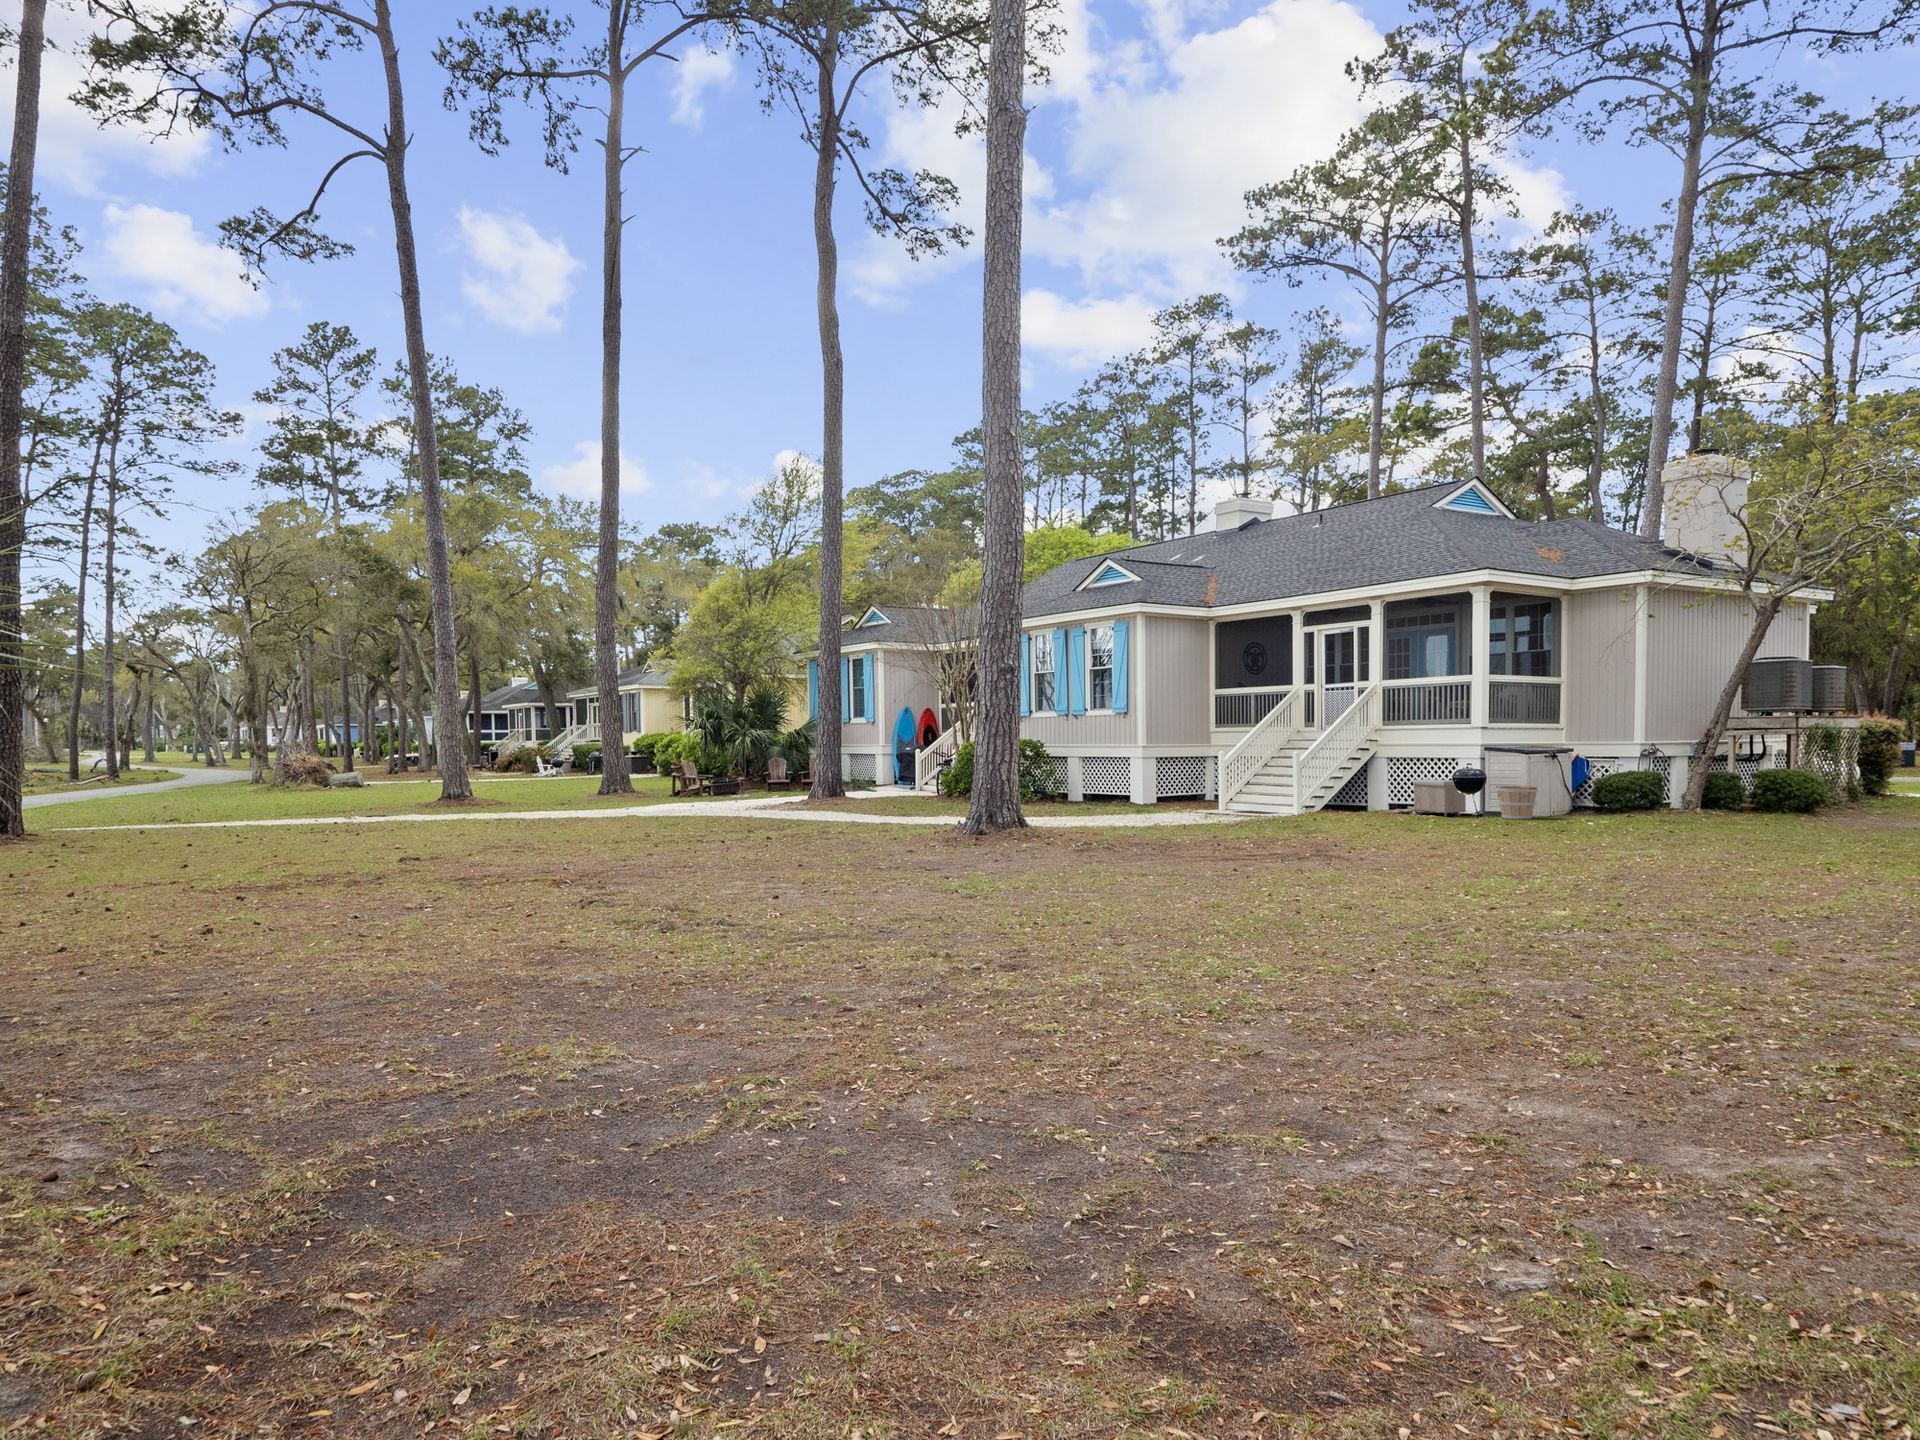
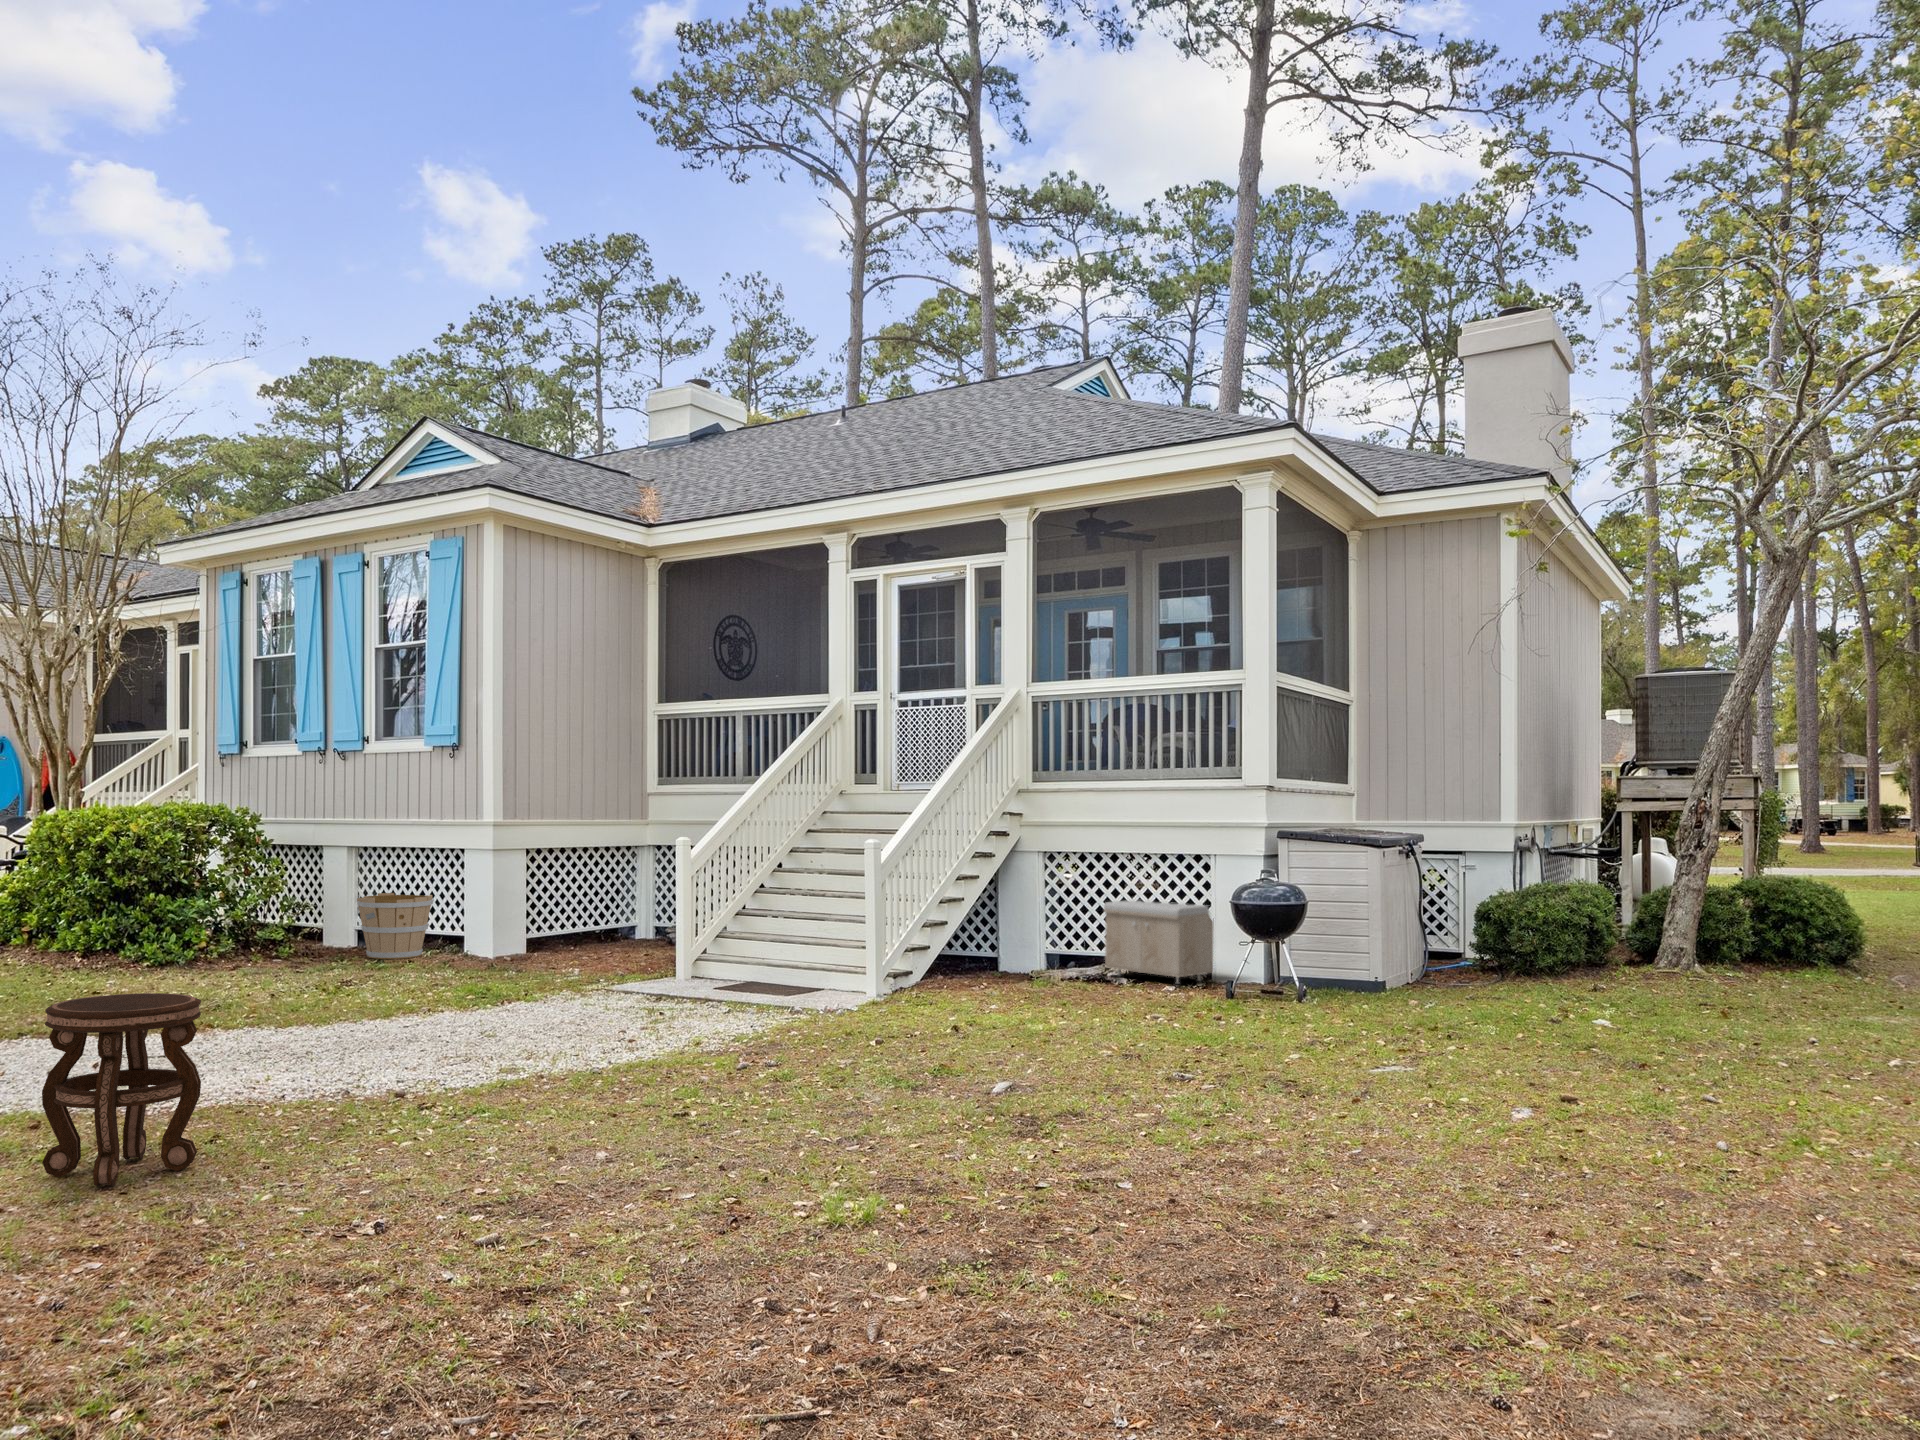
wooden bucket: present [1496,785,1538,819] -> present [357,893,434,959]
side table: none [1017,787,1057,837] -> present [42,993,201,1187]

